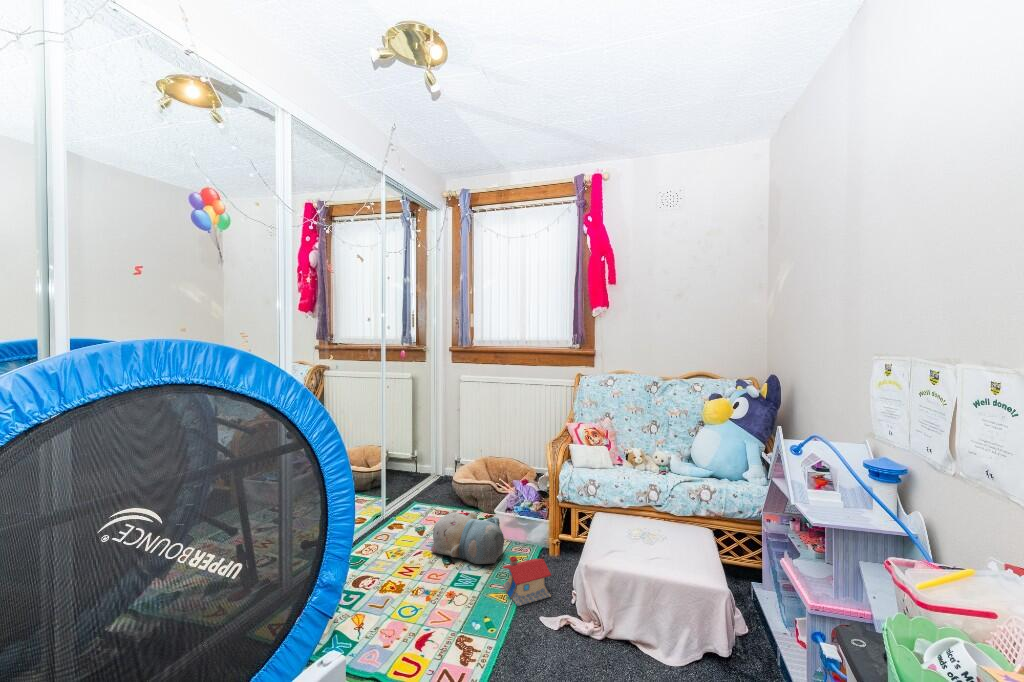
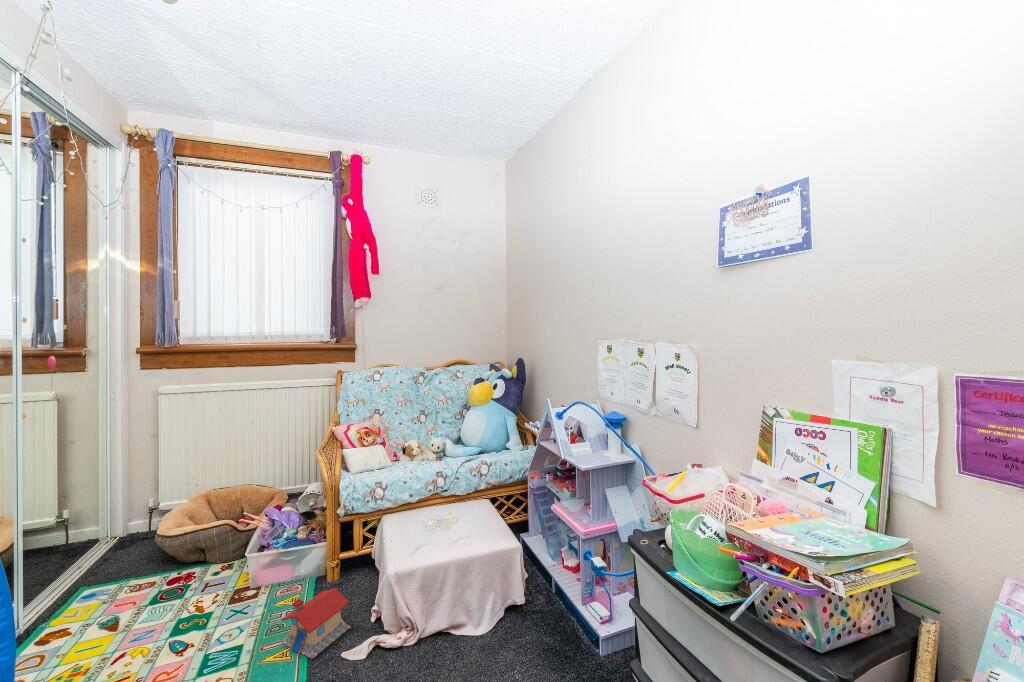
plush toy: present [431,512,504,564] -> none [143,560,270,647]

